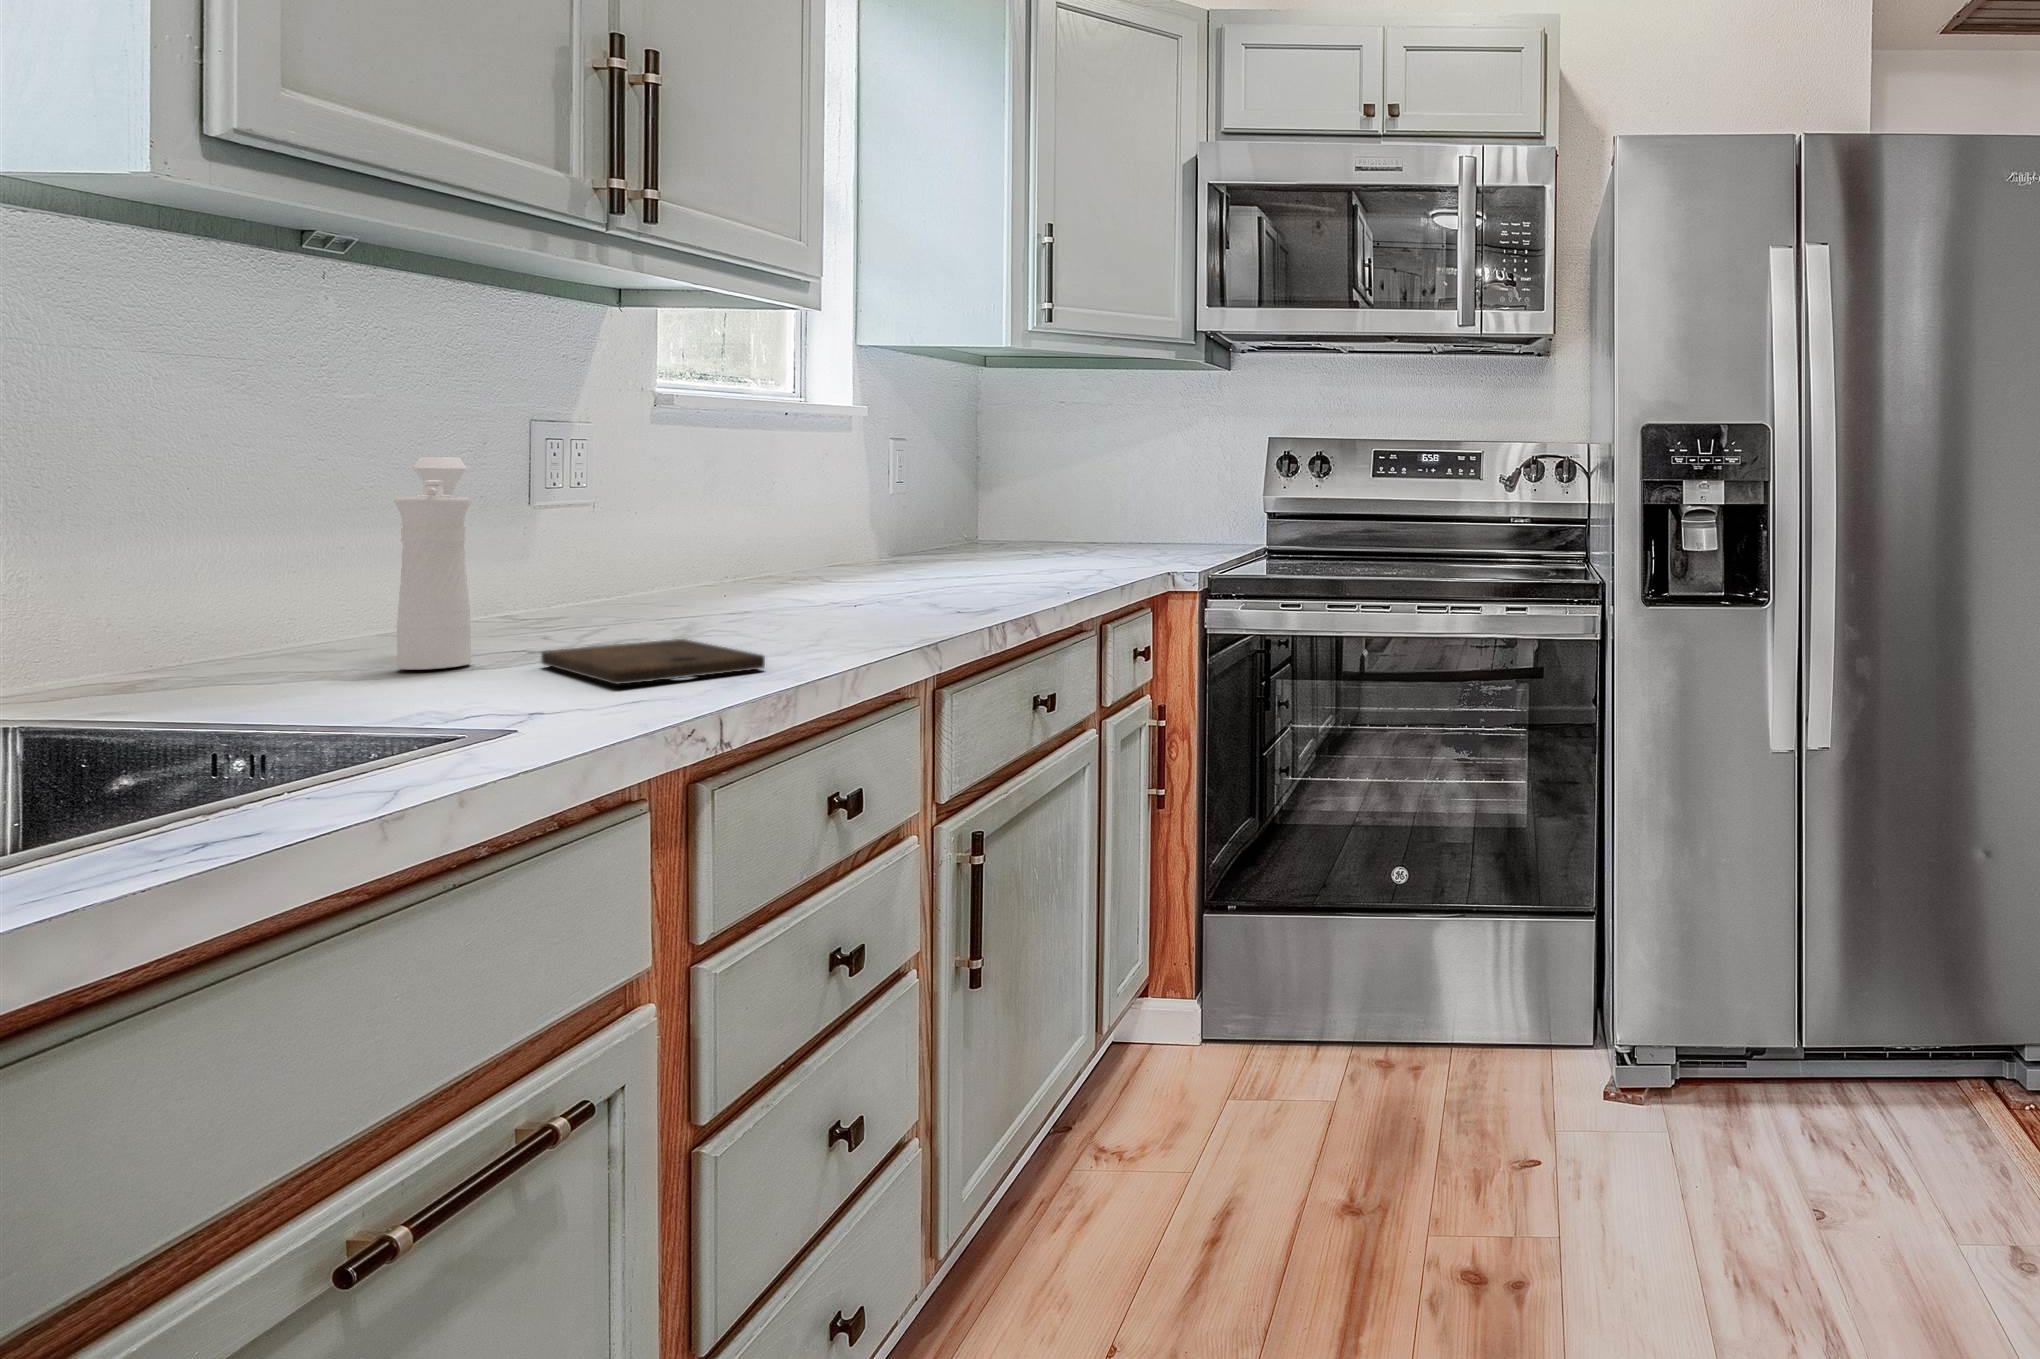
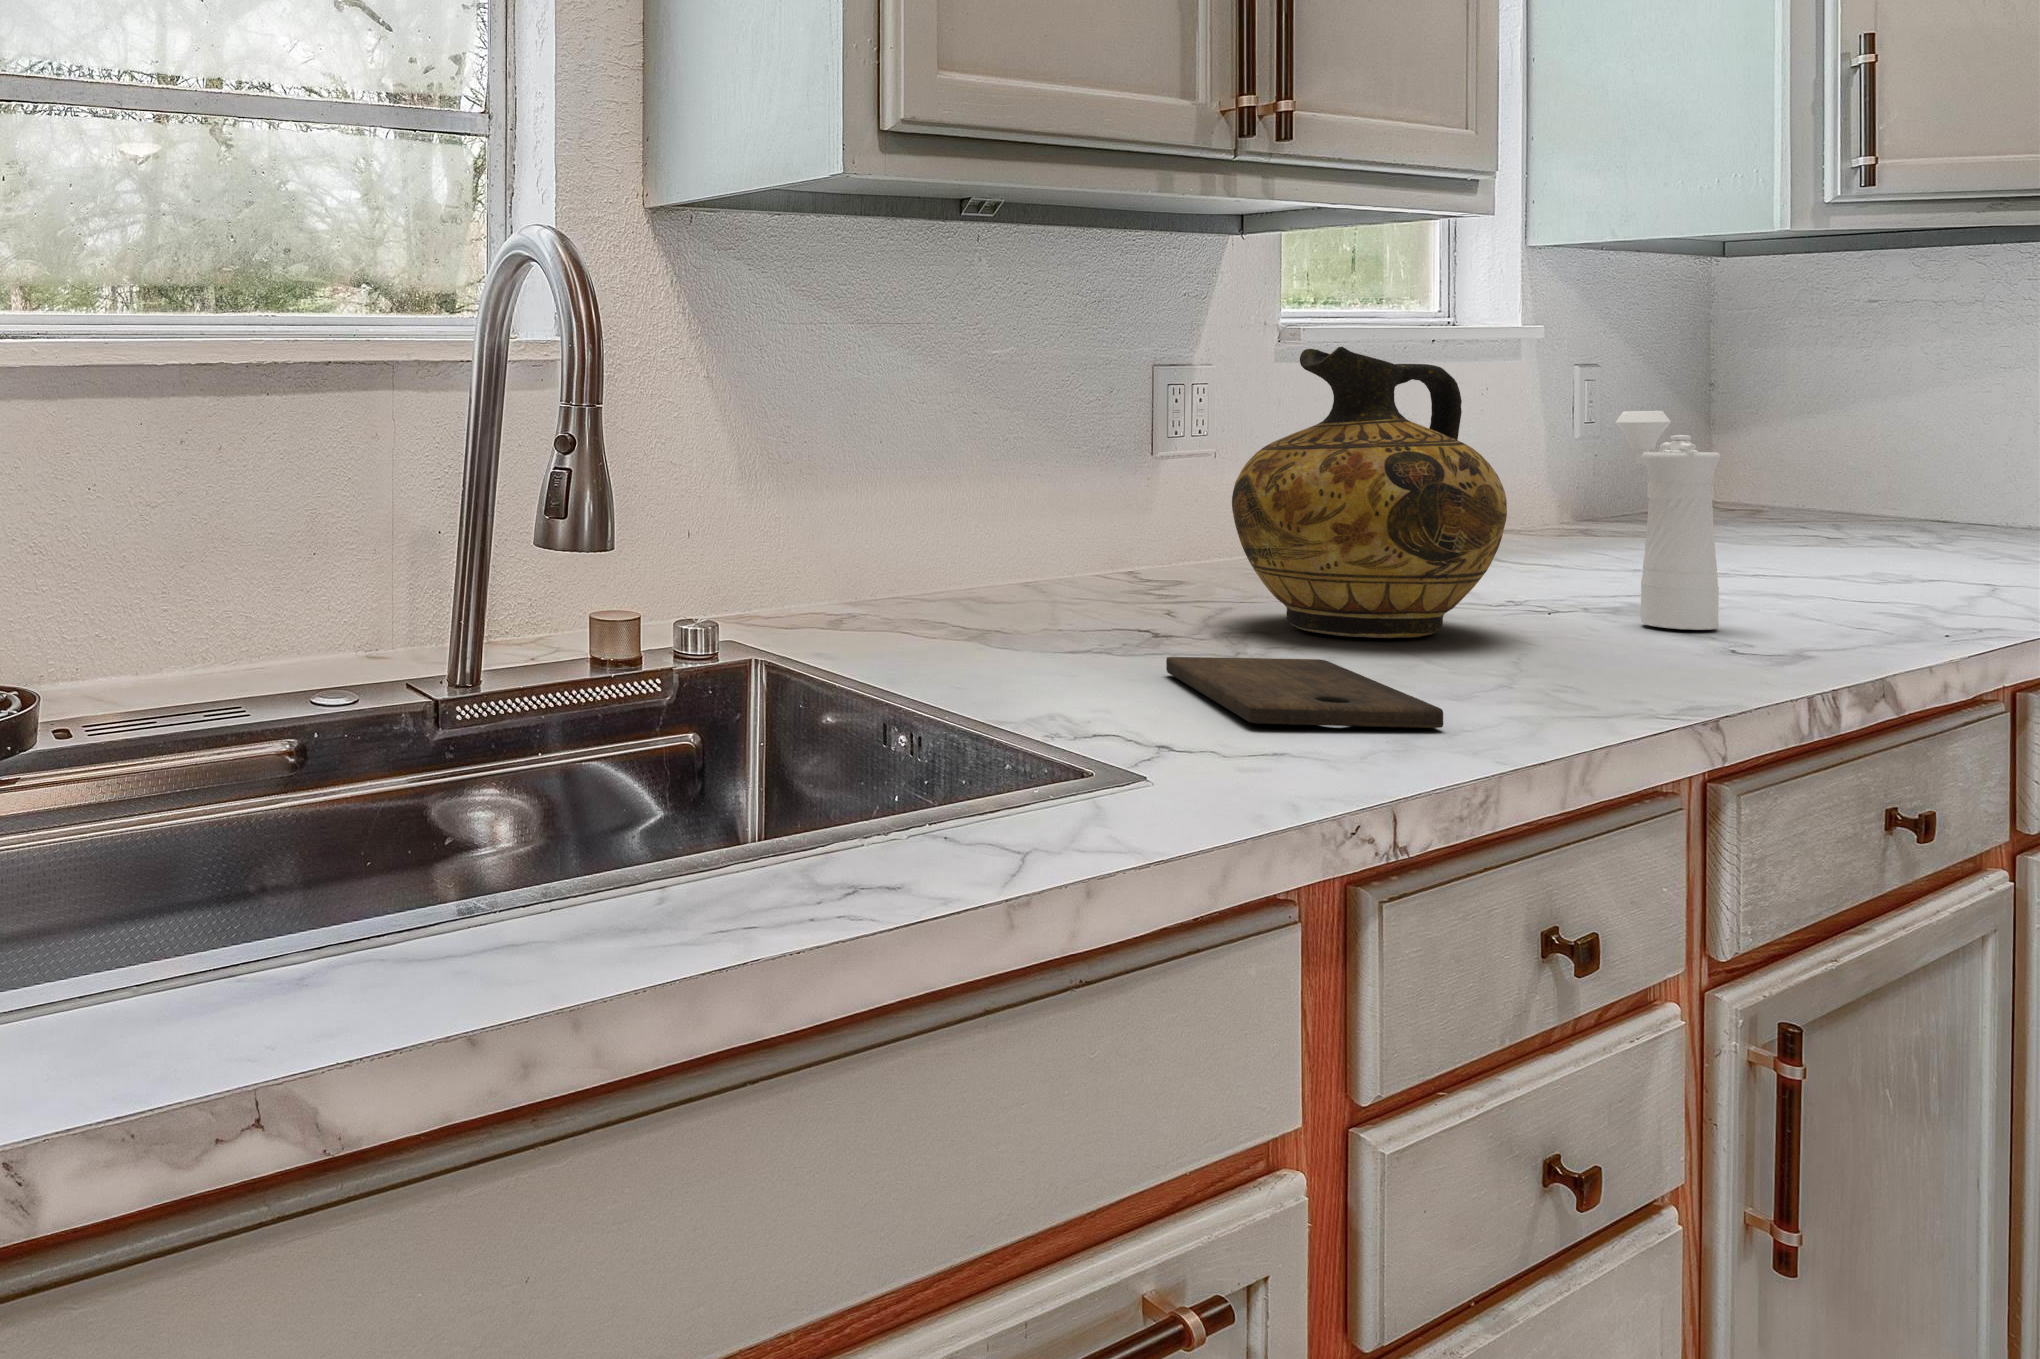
ceramic jug: none [608,395,825,626] -> present [1232,347,1507,638]
pepper mill: present [394,457,471,670] -> present [1615,411,1721,630]

